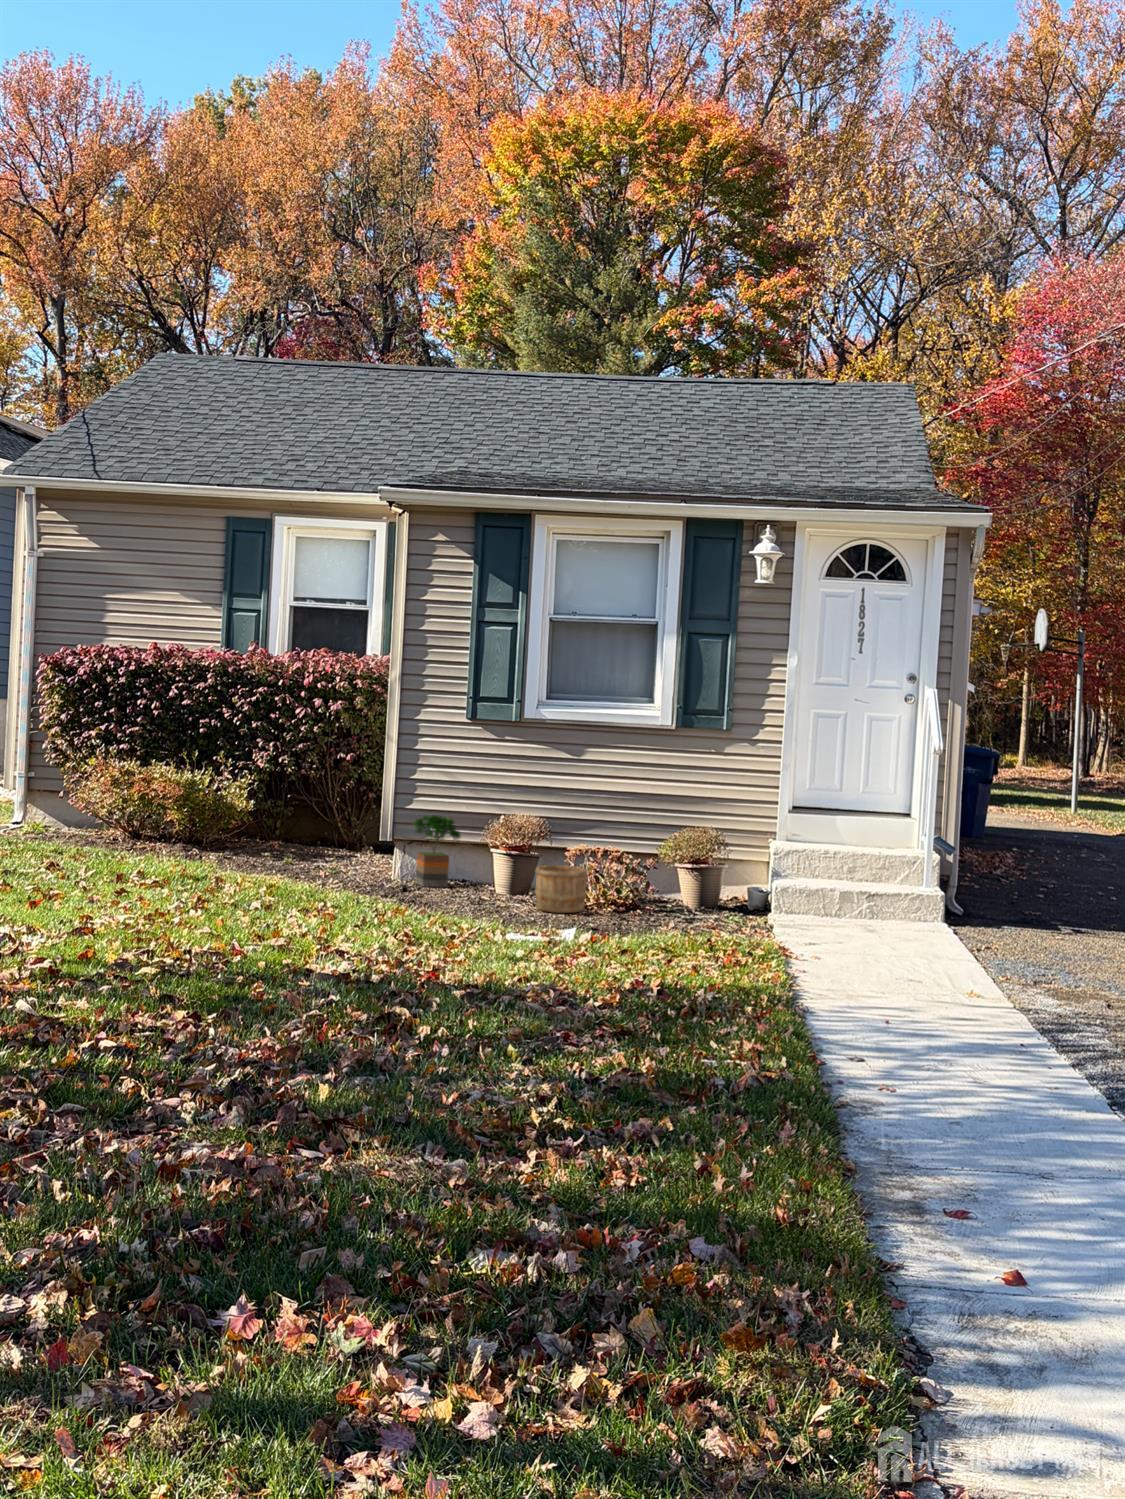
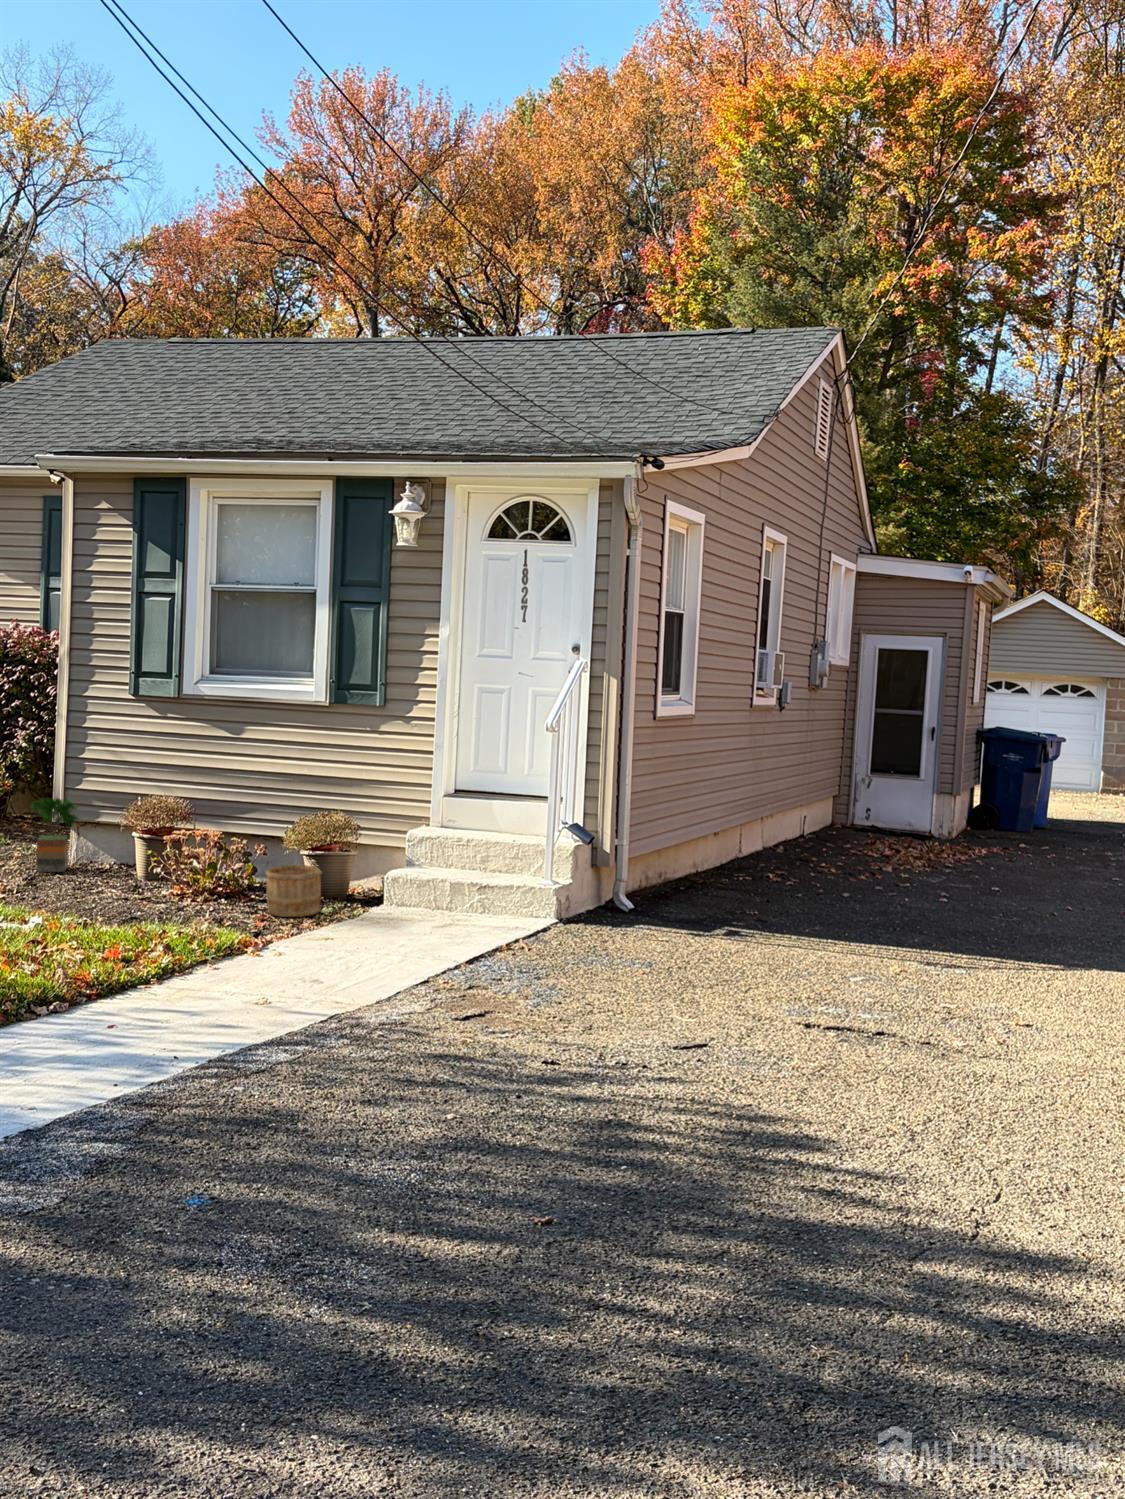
wooden bucket: present [535,865,588,913] -> present [265,865,322,917]

